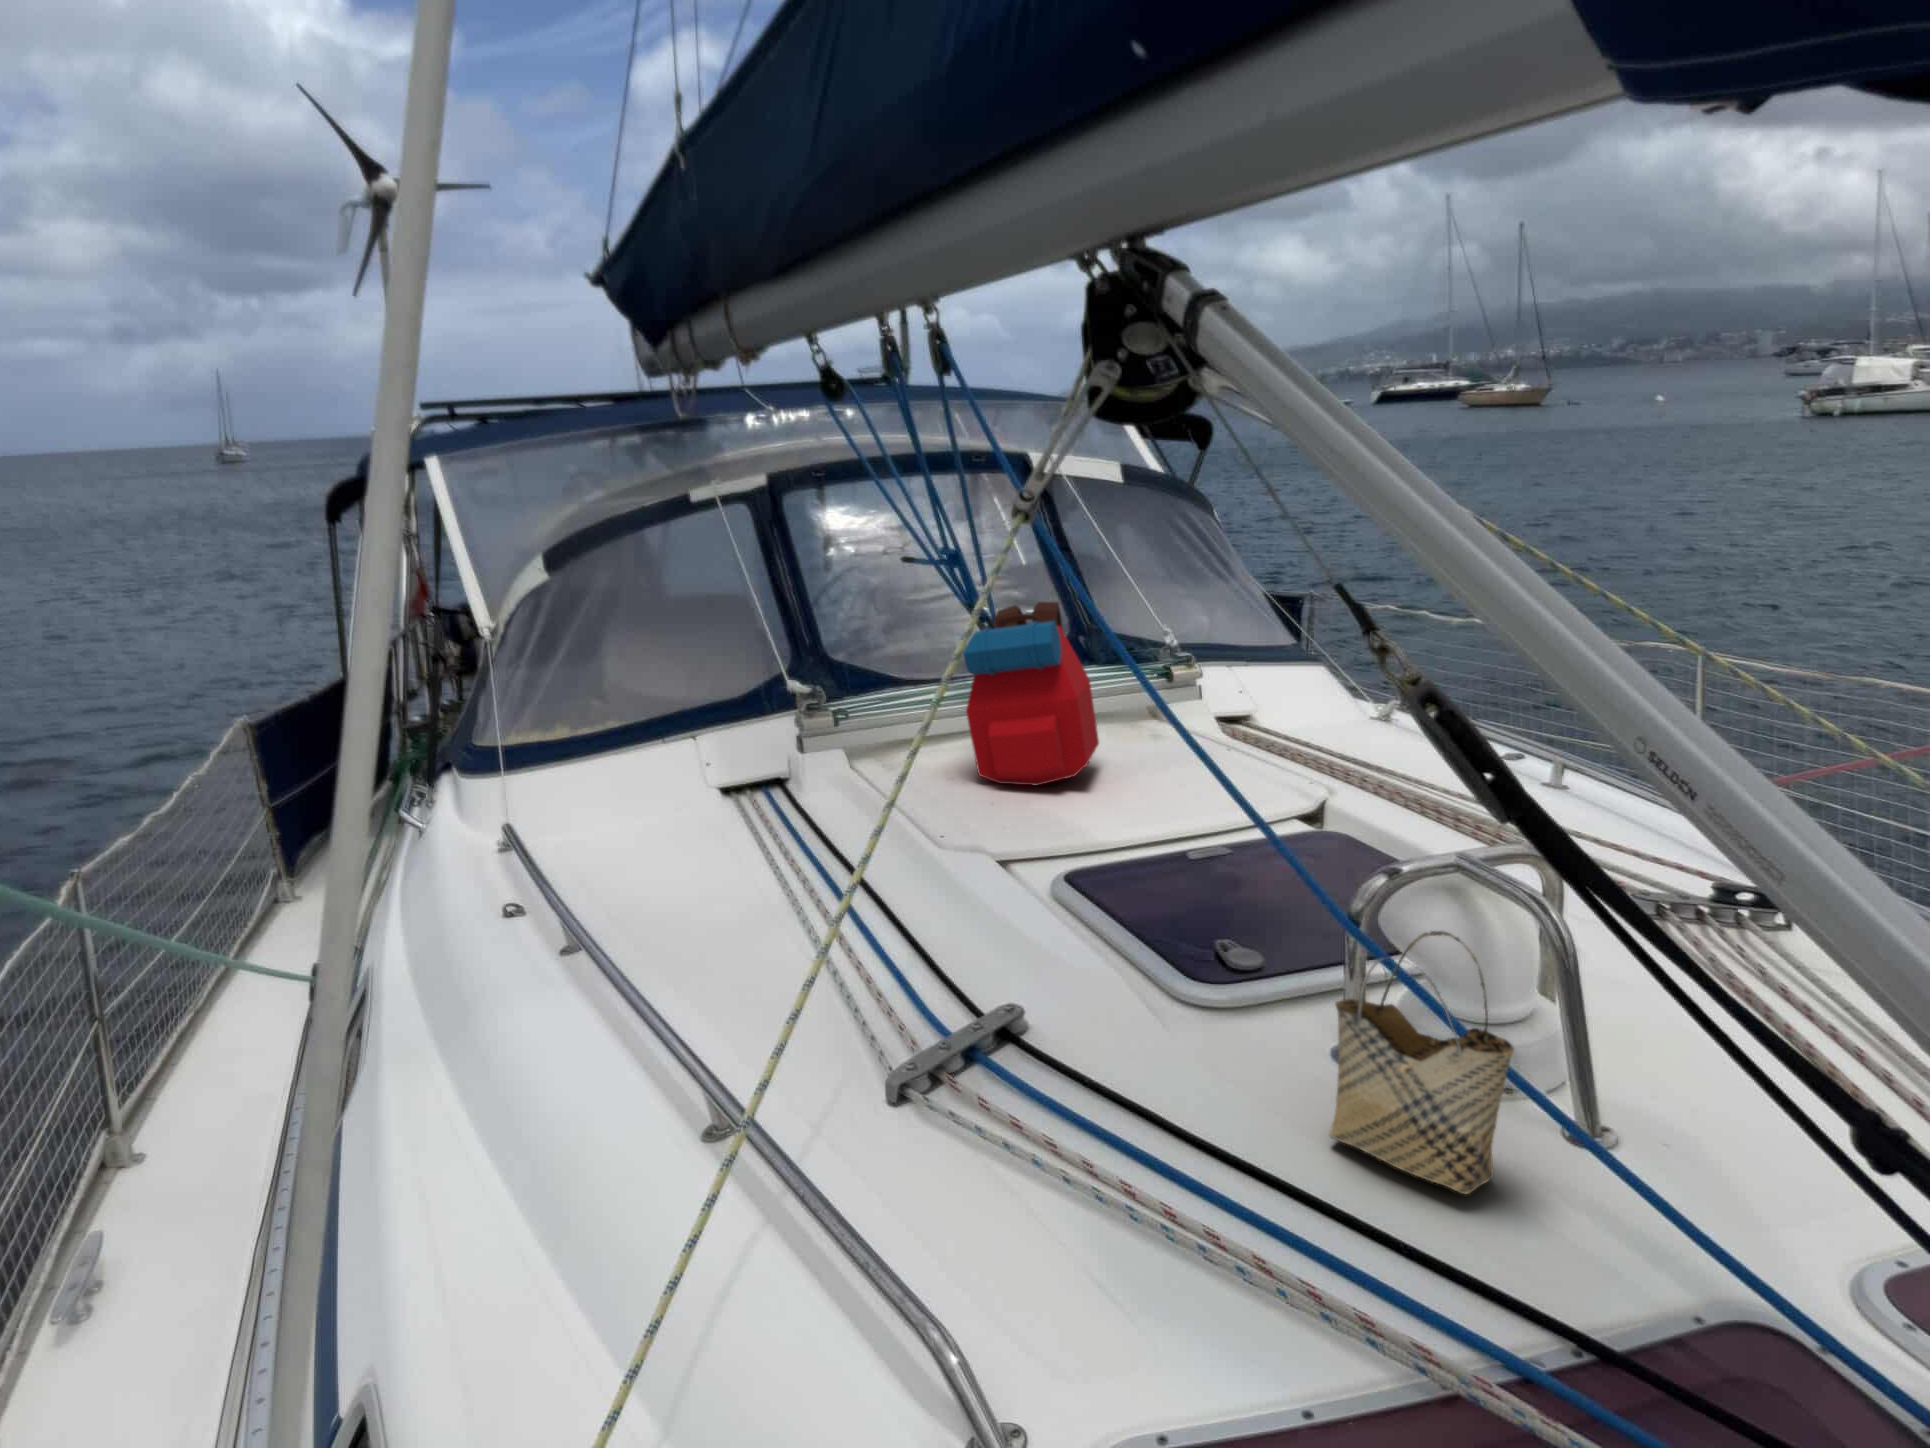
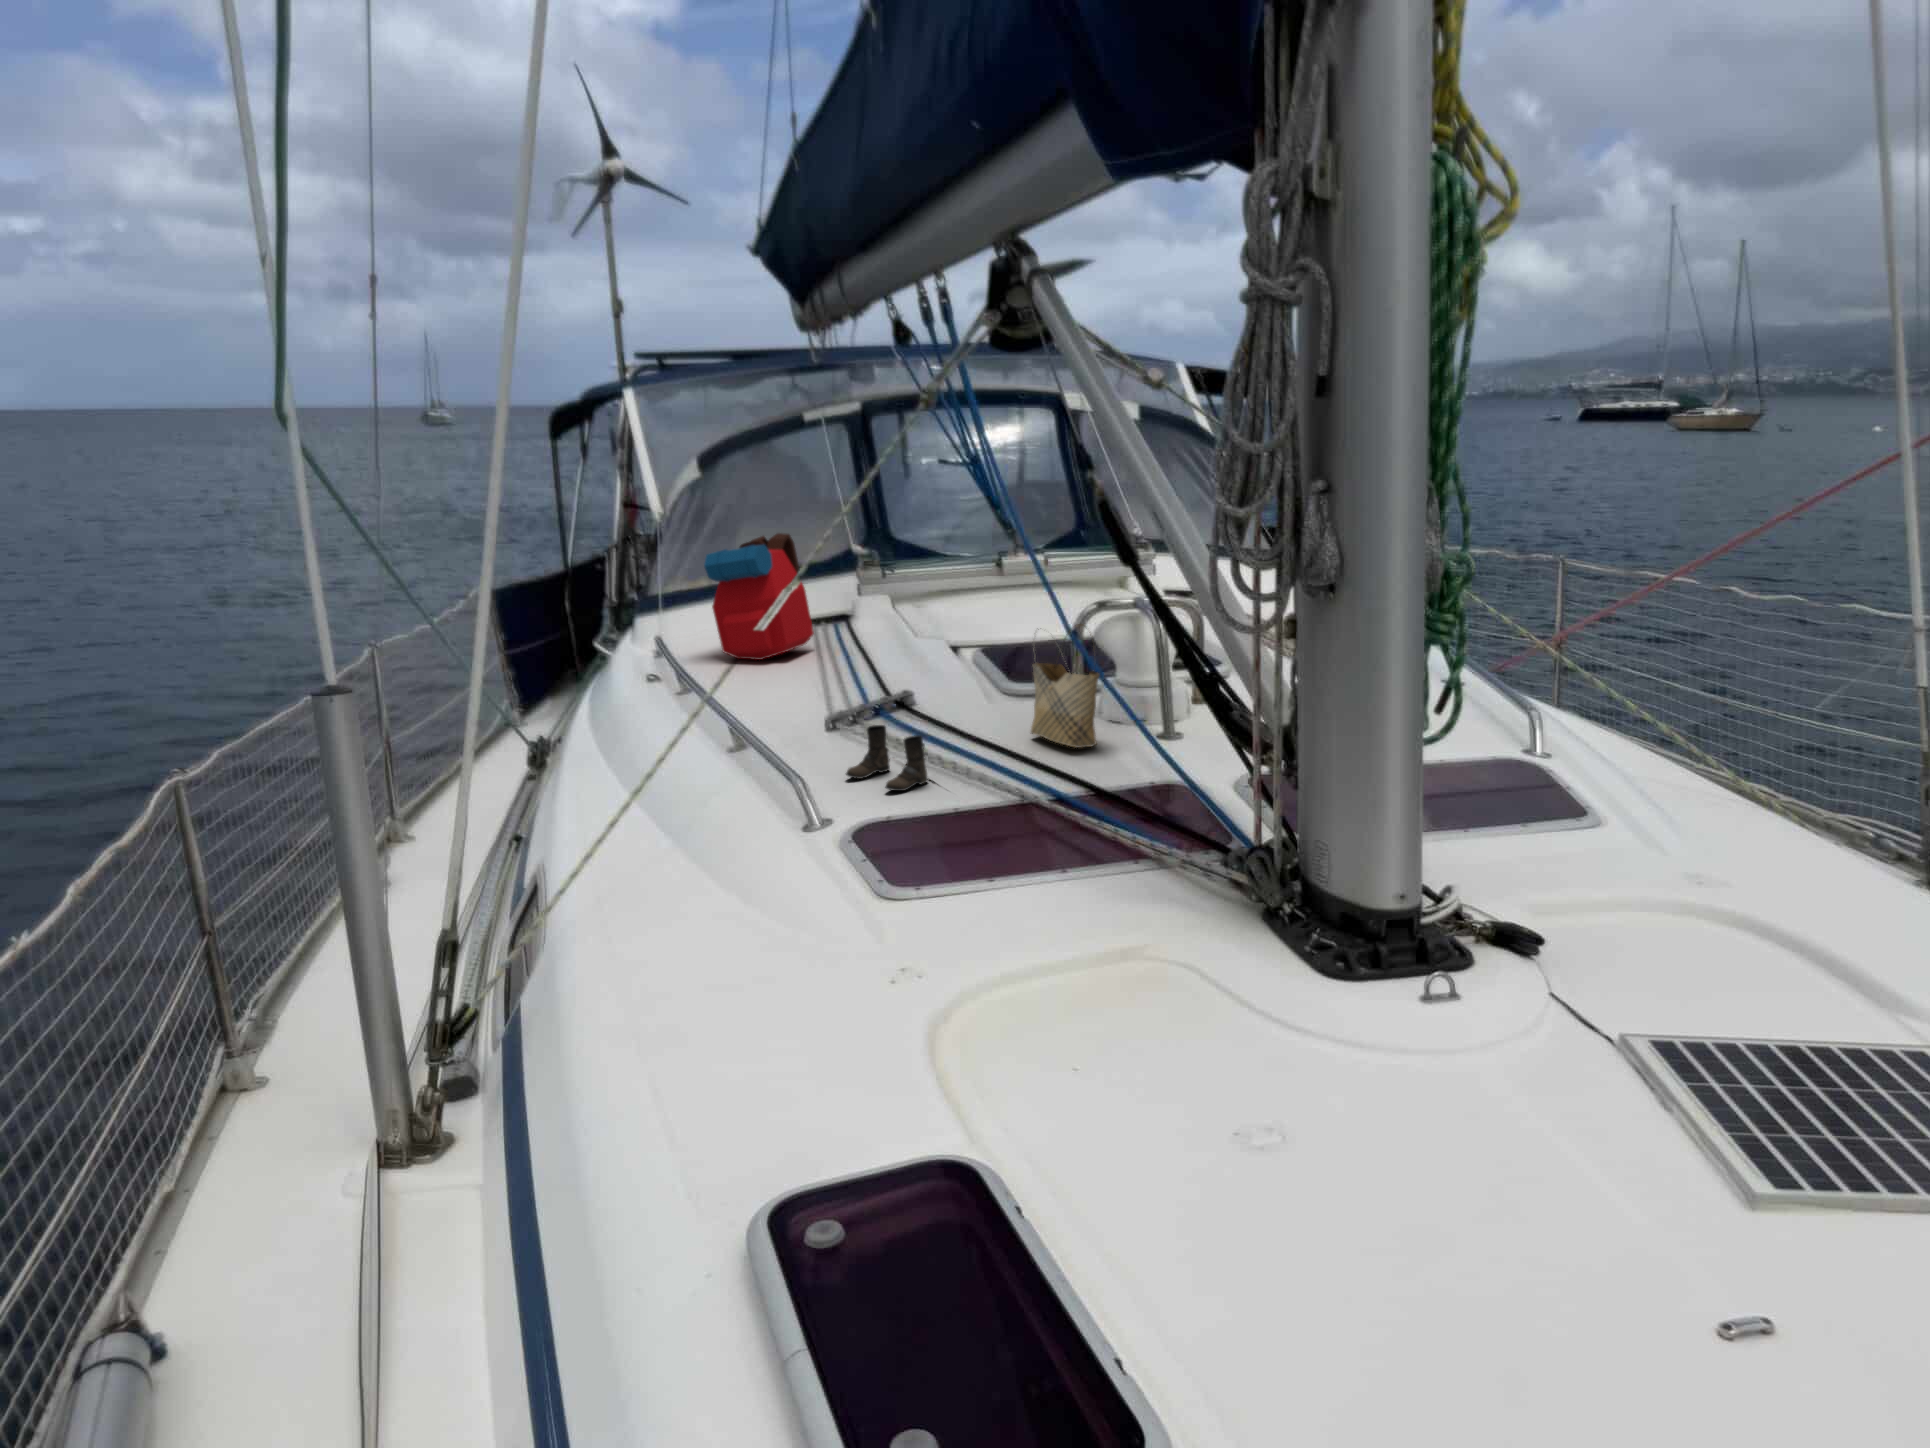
backpack: present [963,602,1099,785] -> present [704,533,814,660]
boots: none [1014,1171,1212,1369] -> present [846,725,928,791]

